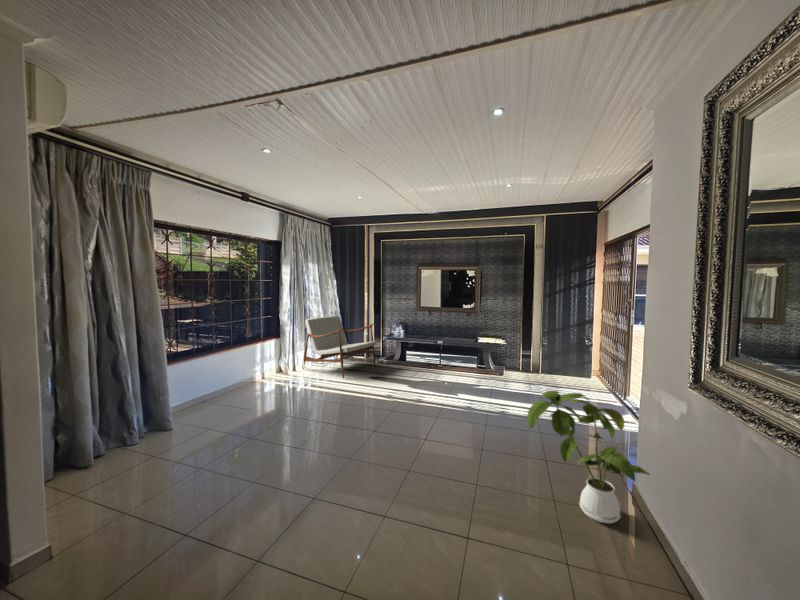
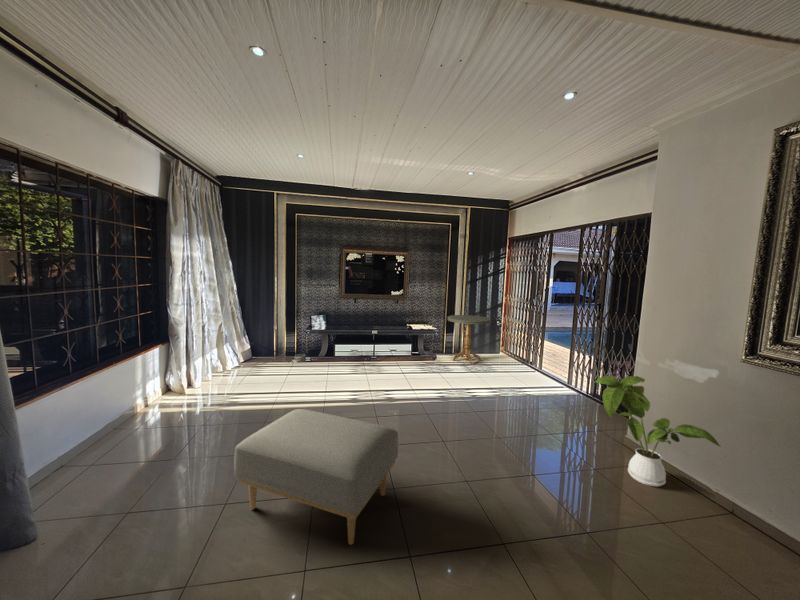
armchair: present [303,316,377,378] -> none [201,308,303,389]
side table: none [516,330,565,382] -> present [447,315,491,364]
ottoman: none [248,385,350,475] -> present [234,409,398,545]

